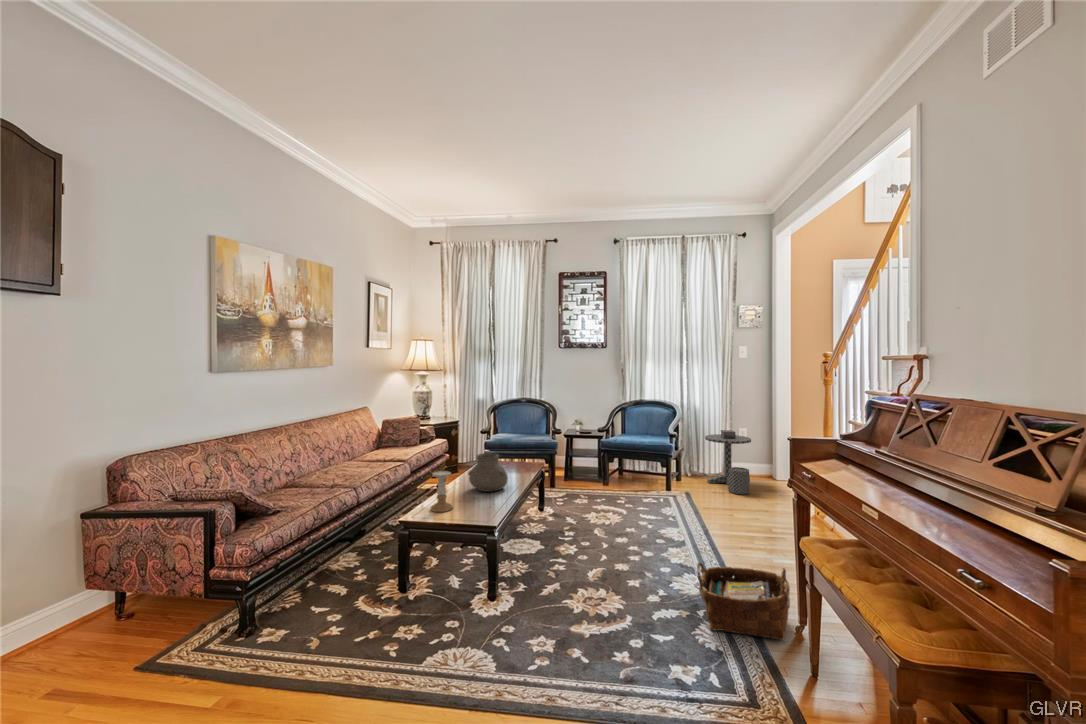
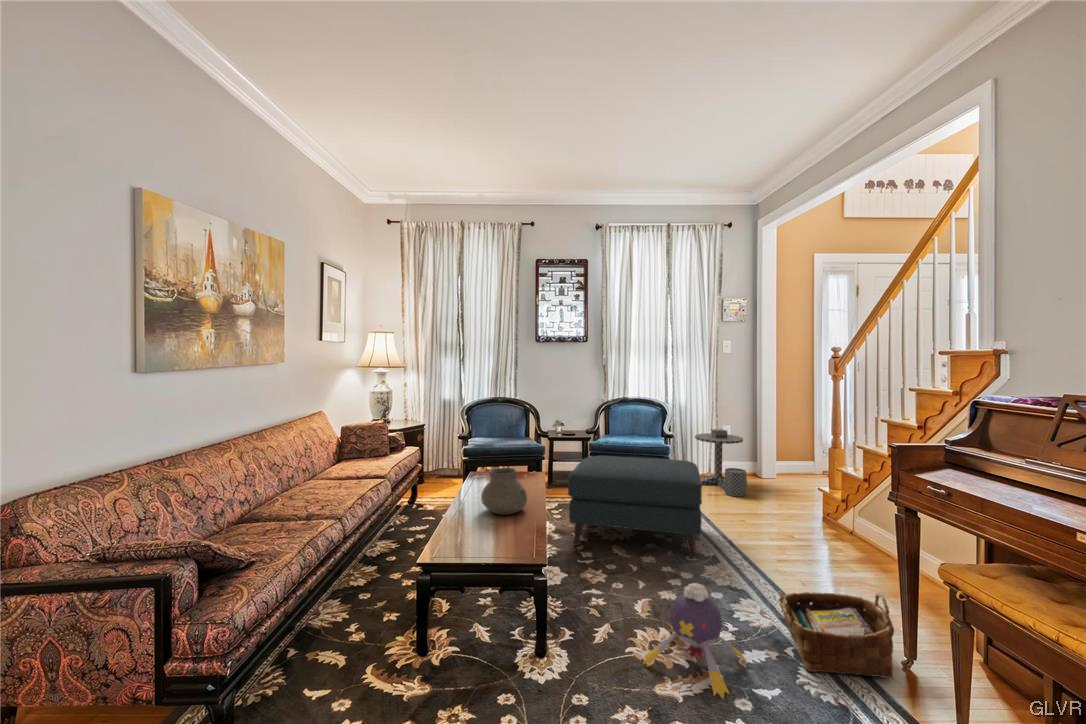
ottoman: none [556,449,683,542] -> present [568,456,702,558]
candle holder: present [431,471,453,512] -> none [450,495,477,548]
plush toy: none [572,549,662,642] -> present [643,583,746,699]

